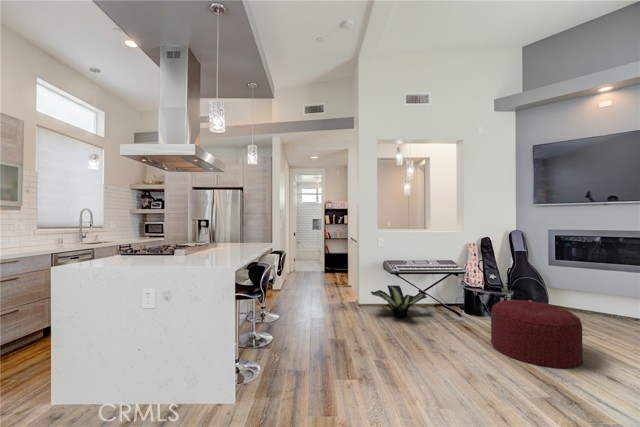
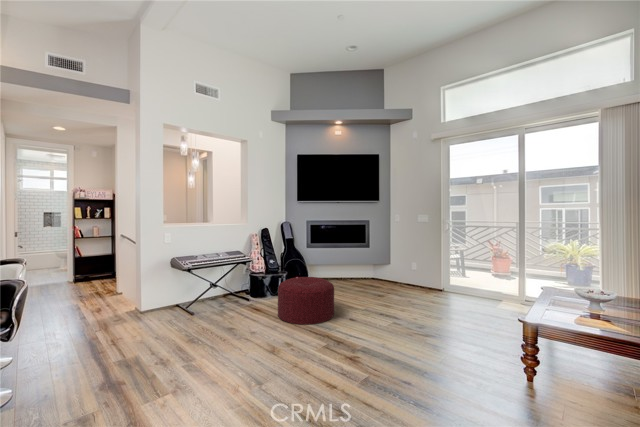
potted plant: present [371,285,427,318] -> none [159,282,221,316]

